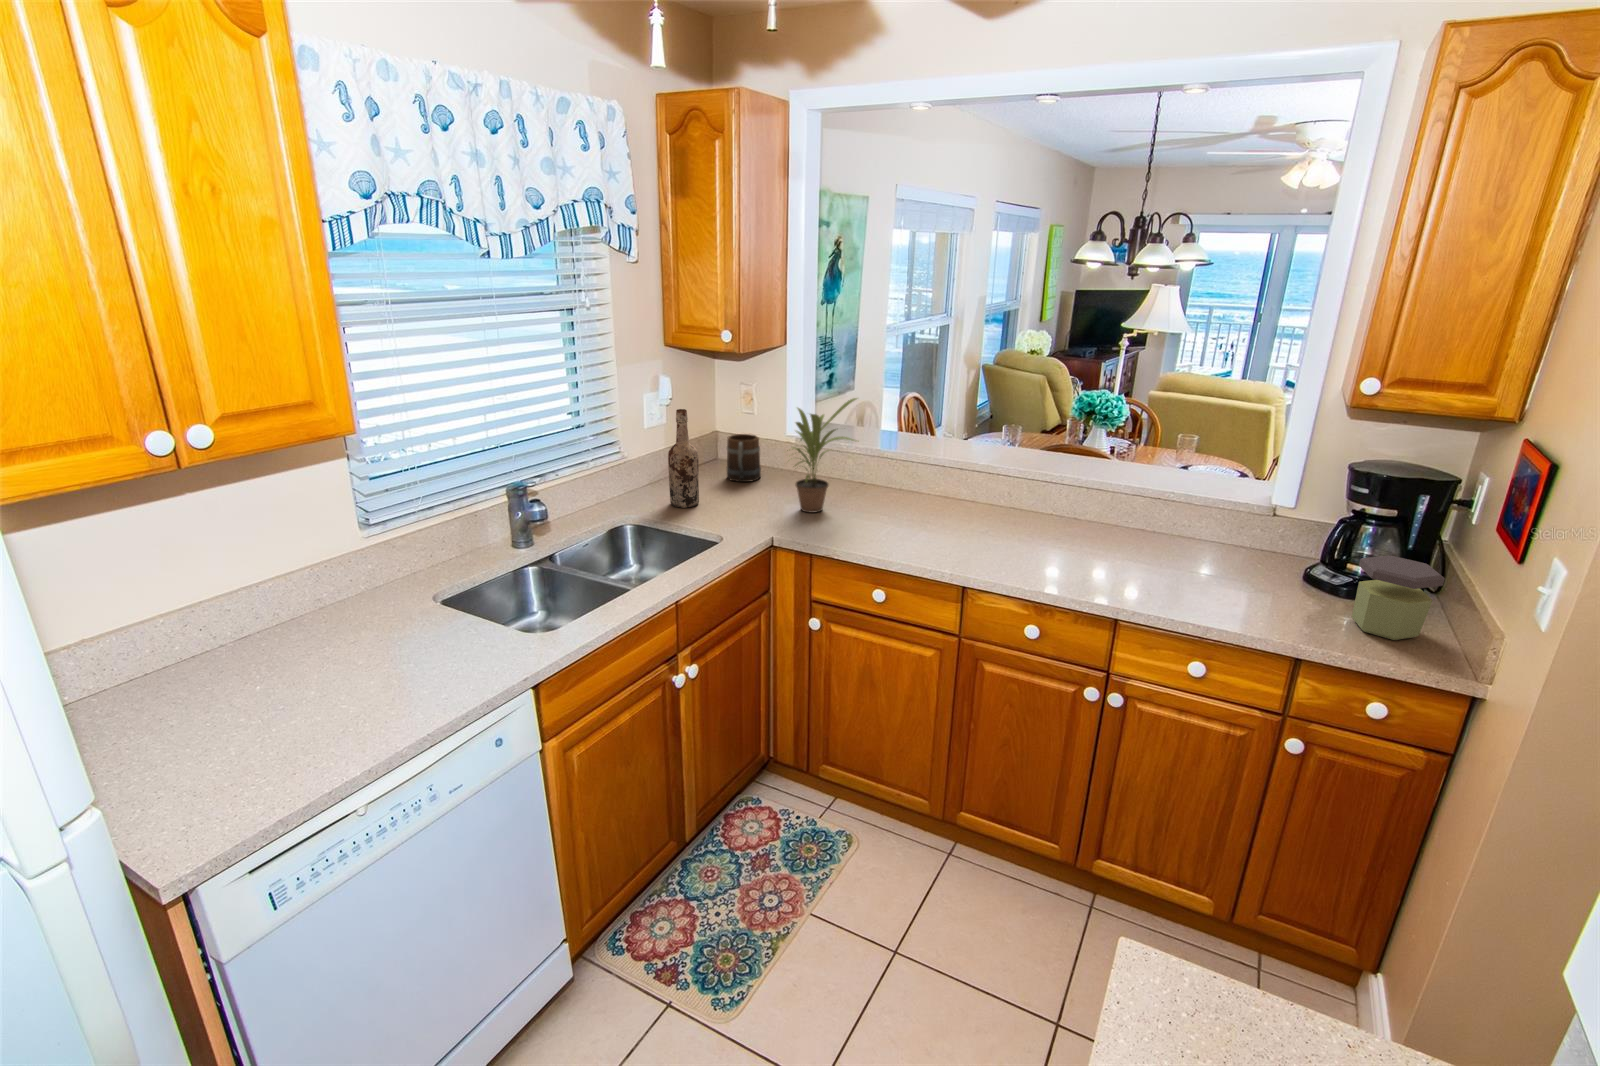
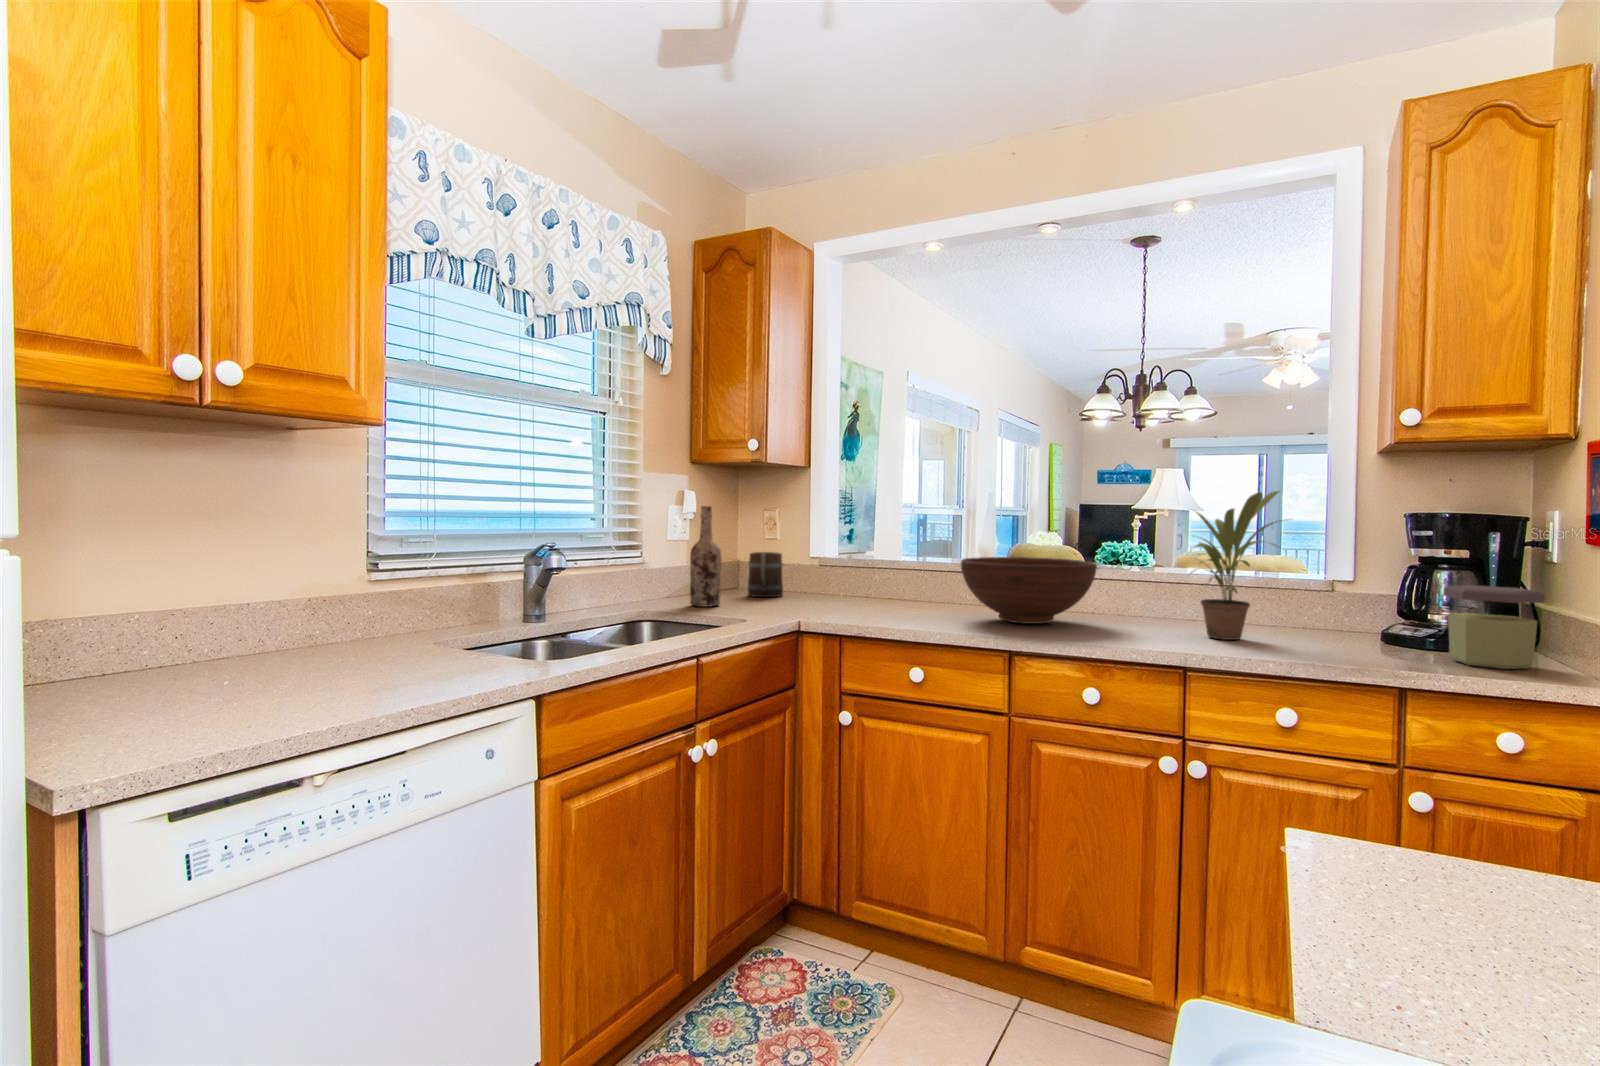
potted plant: present [787,398,857,512] -> present [1190,491,1287,640]
fruit bowl: none [927,467,1055,545] -> present [961,557,1097,624]

